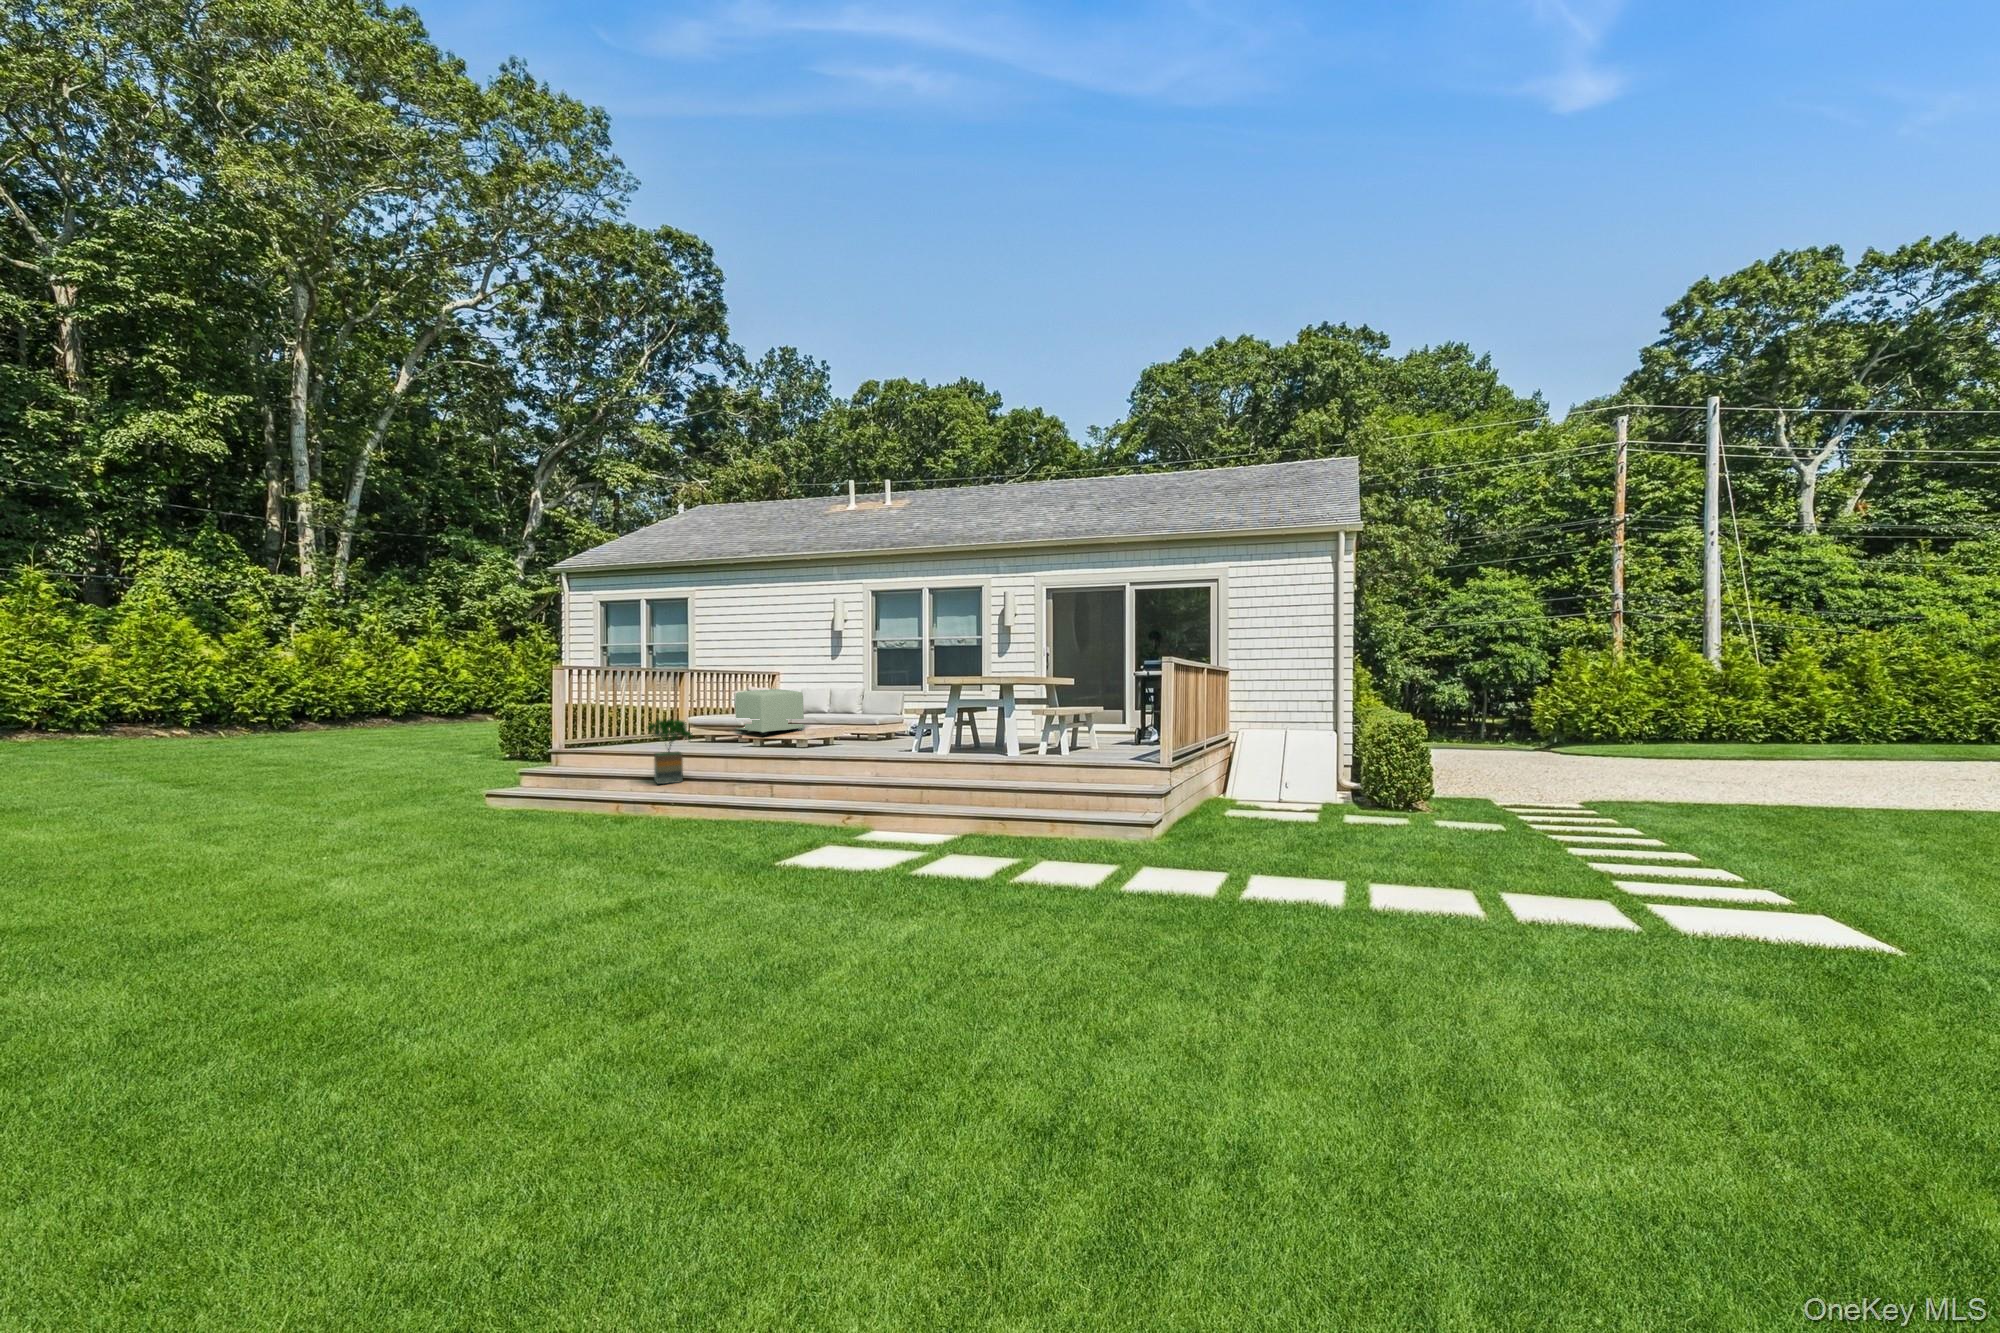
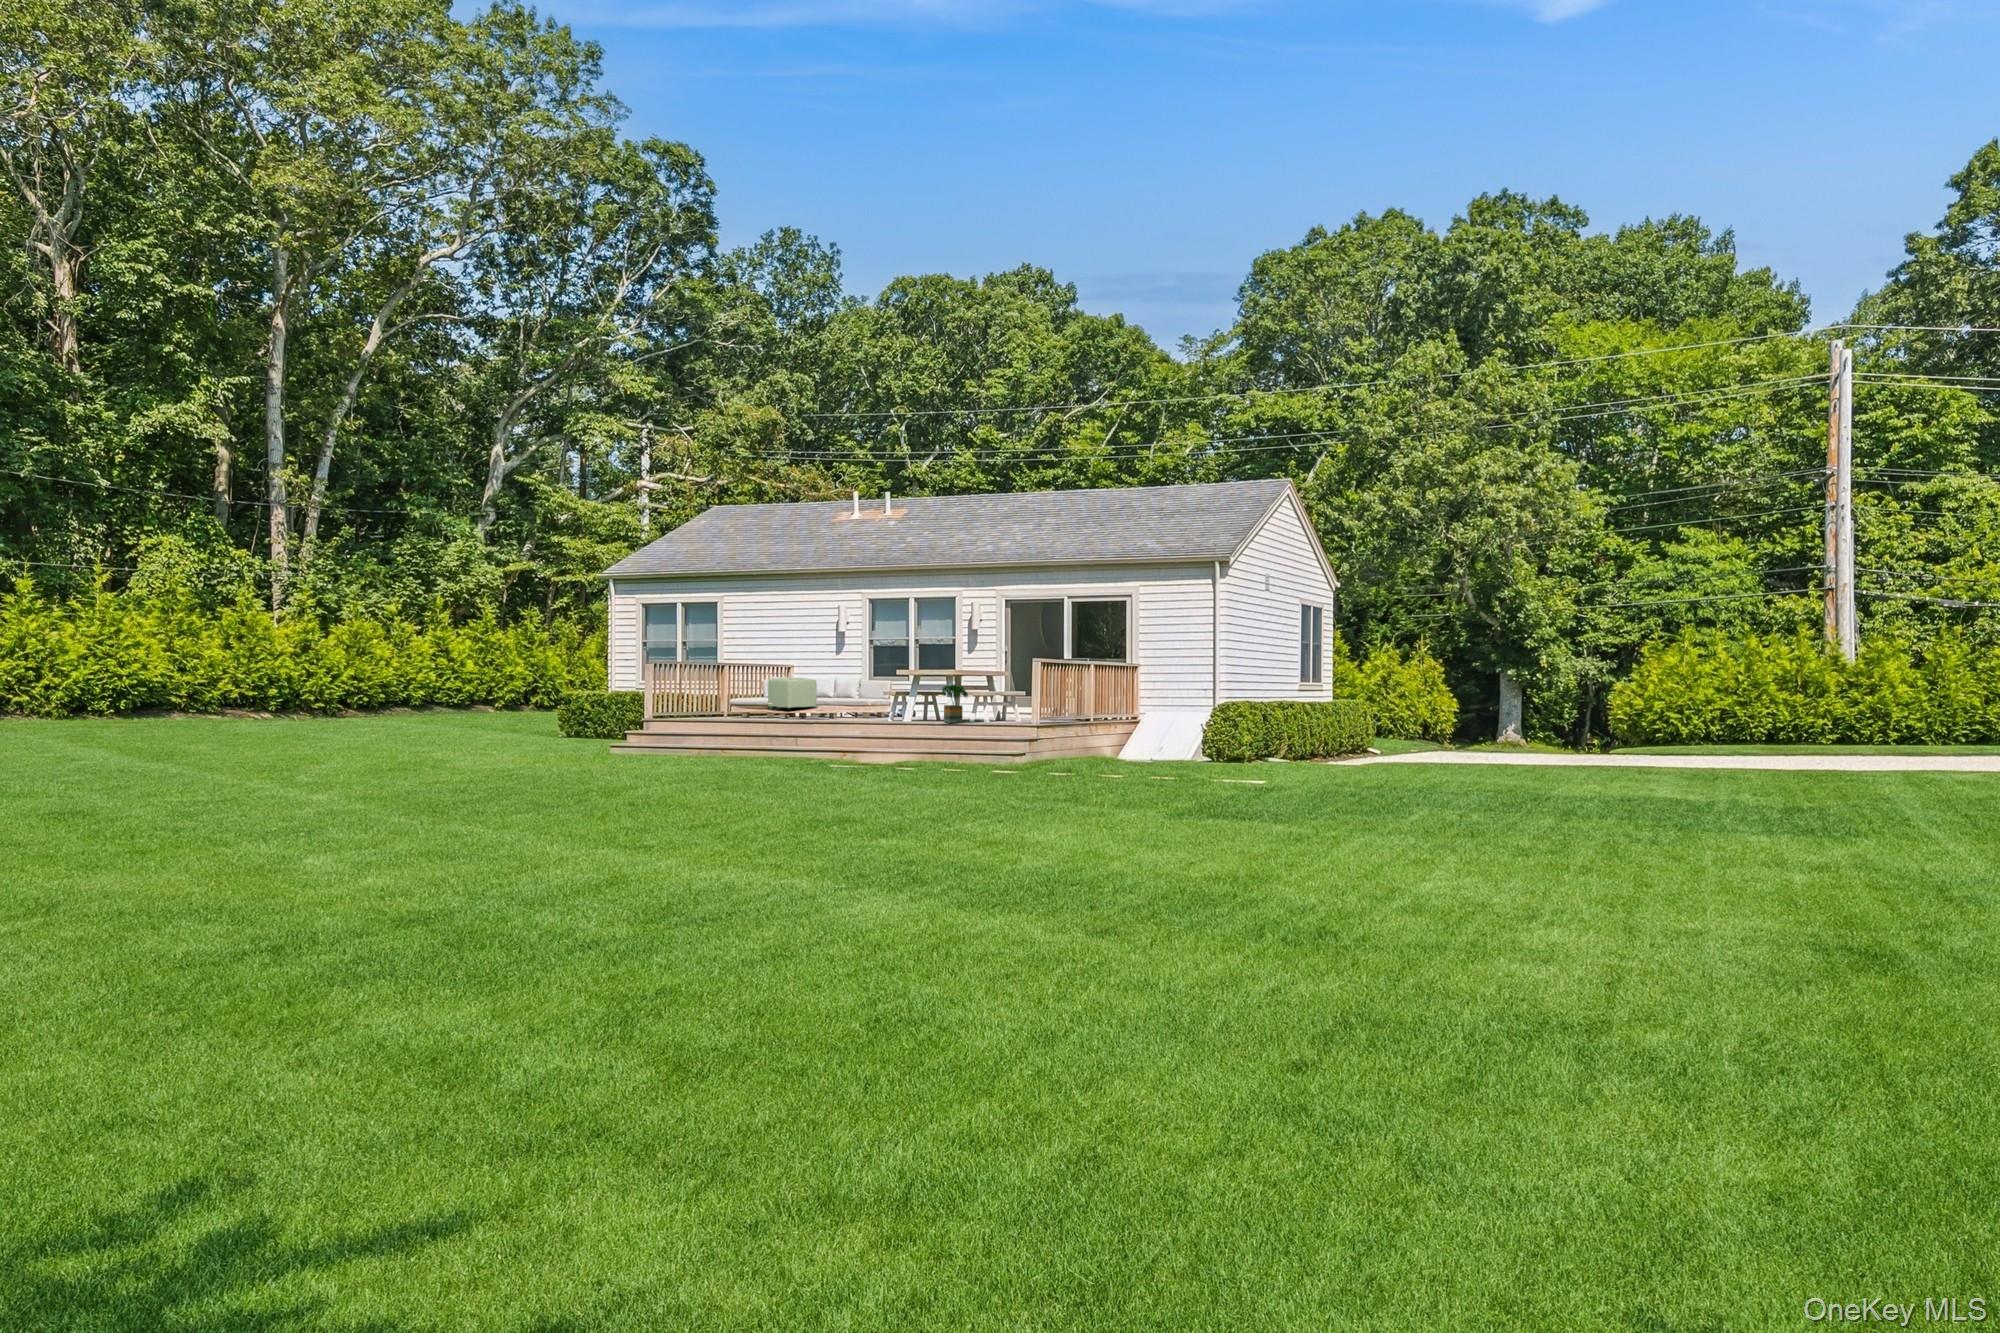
potted tree: present [647,719,692,784] -> present [942,685,968,723]

